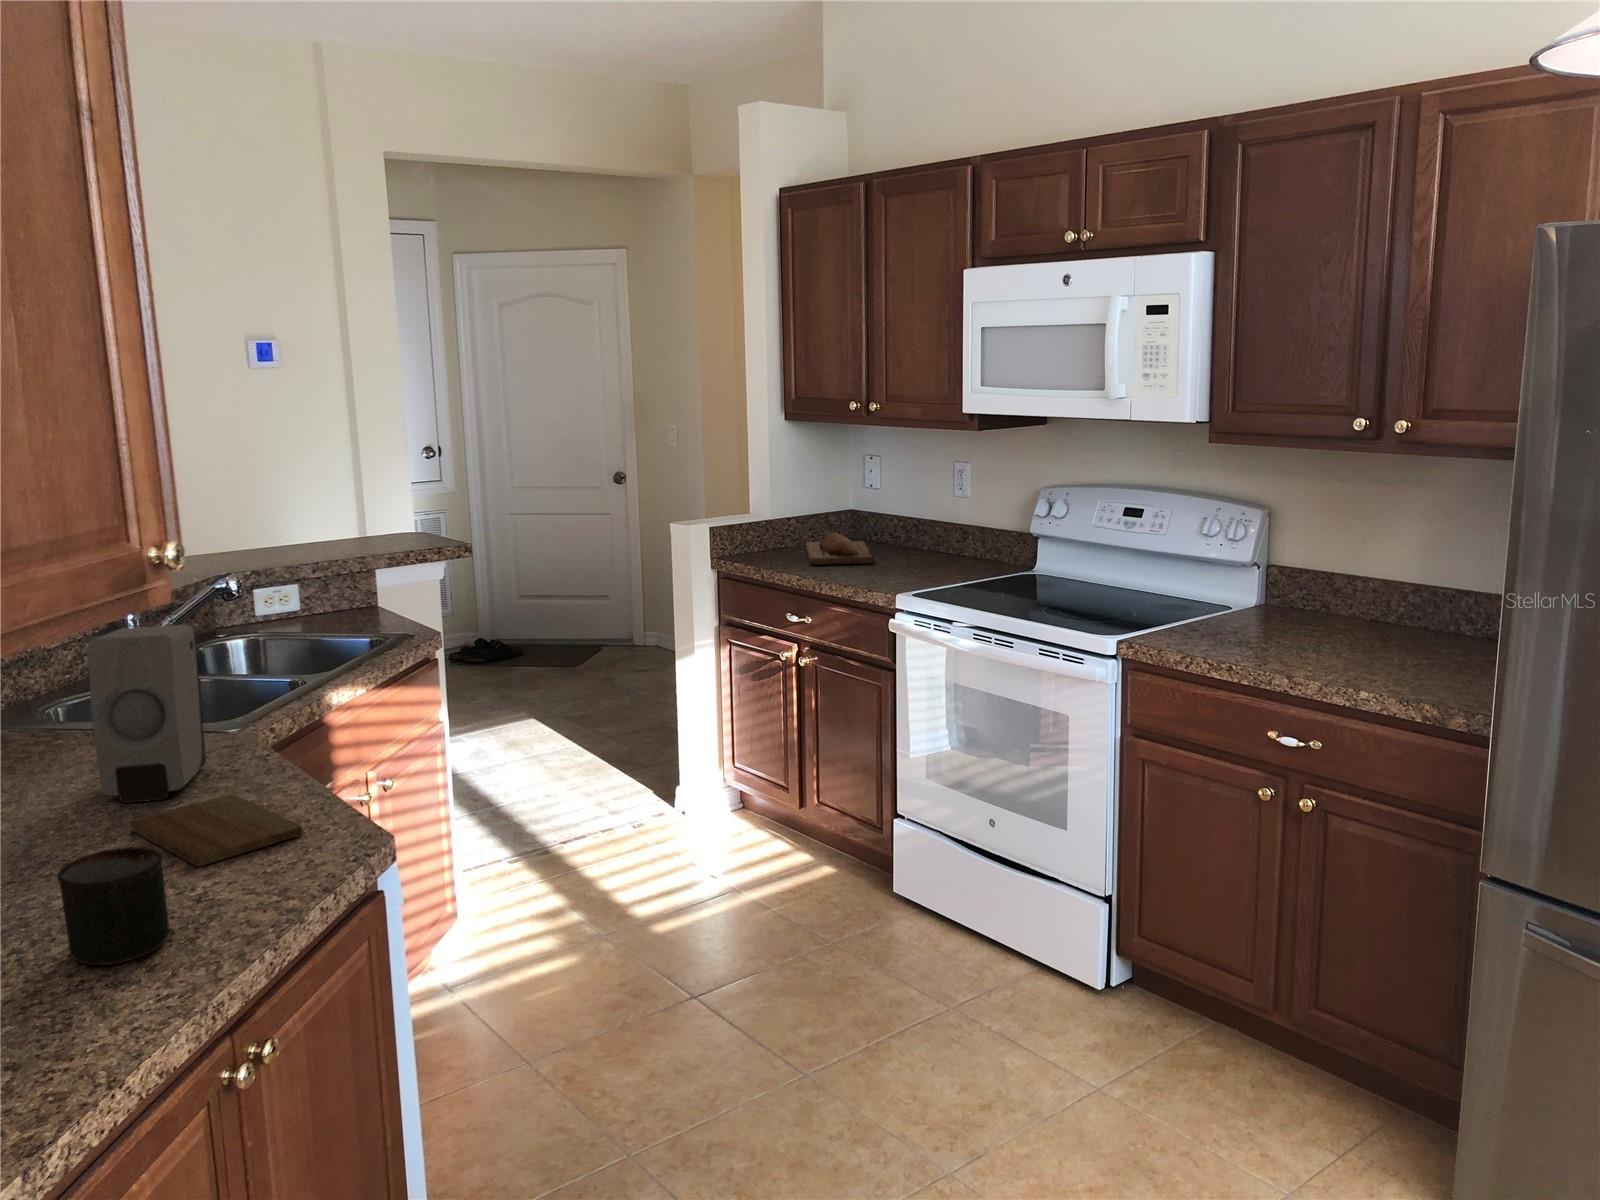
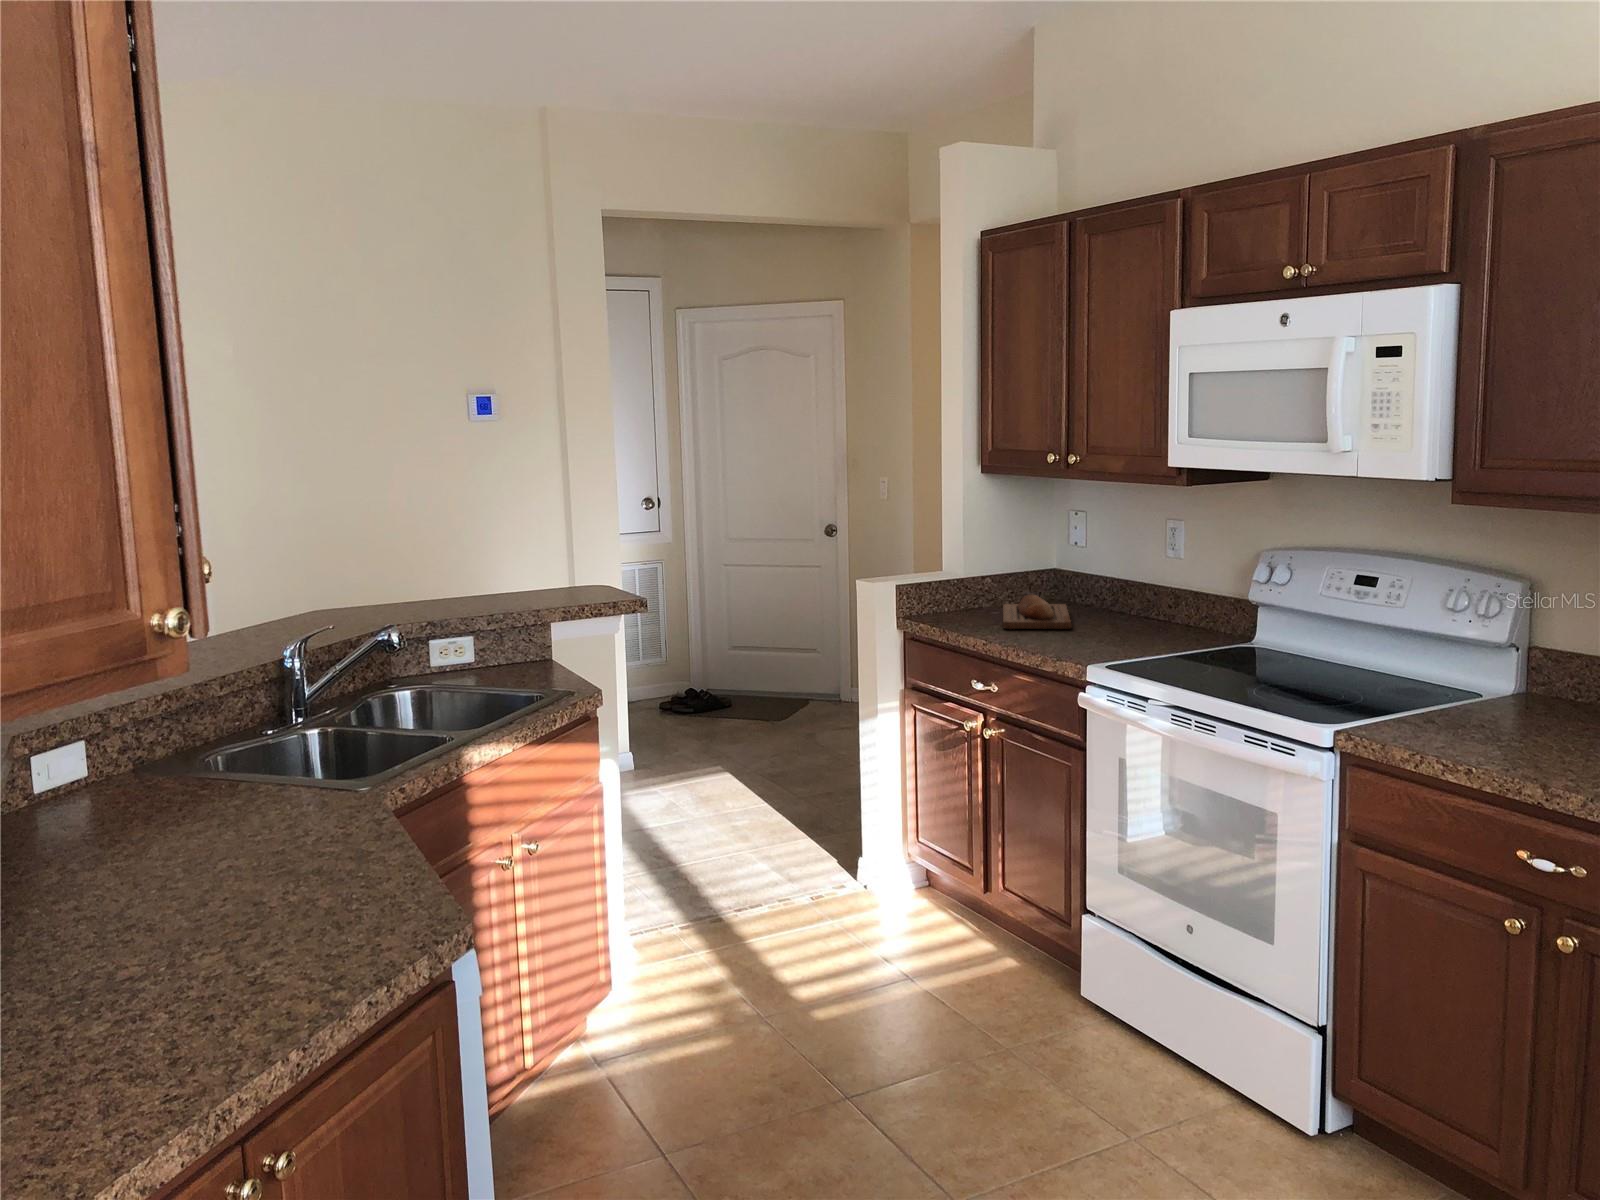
soap dispenser: present [88,625,206,803] -> none [201,682,322,864]
cutting board: present [130,794,302,867] -> none [223,862,382,943]
mug: present [57,847,169,965] -> none [90,926,206,1053]

